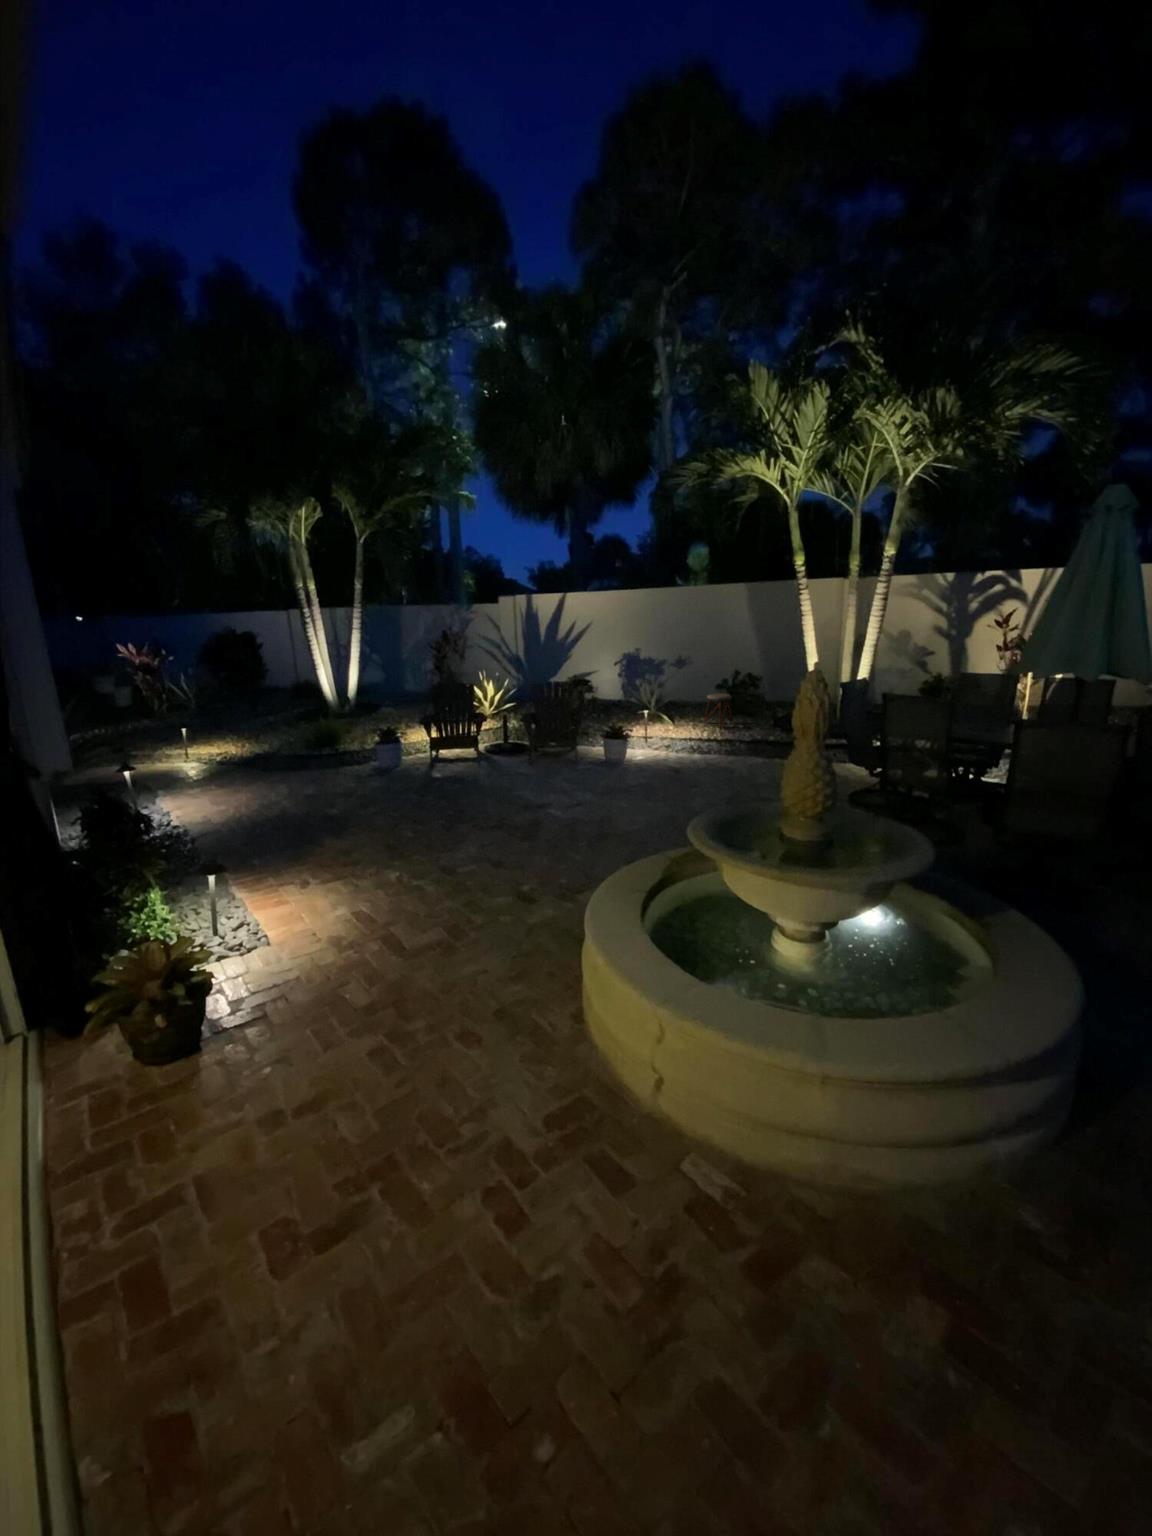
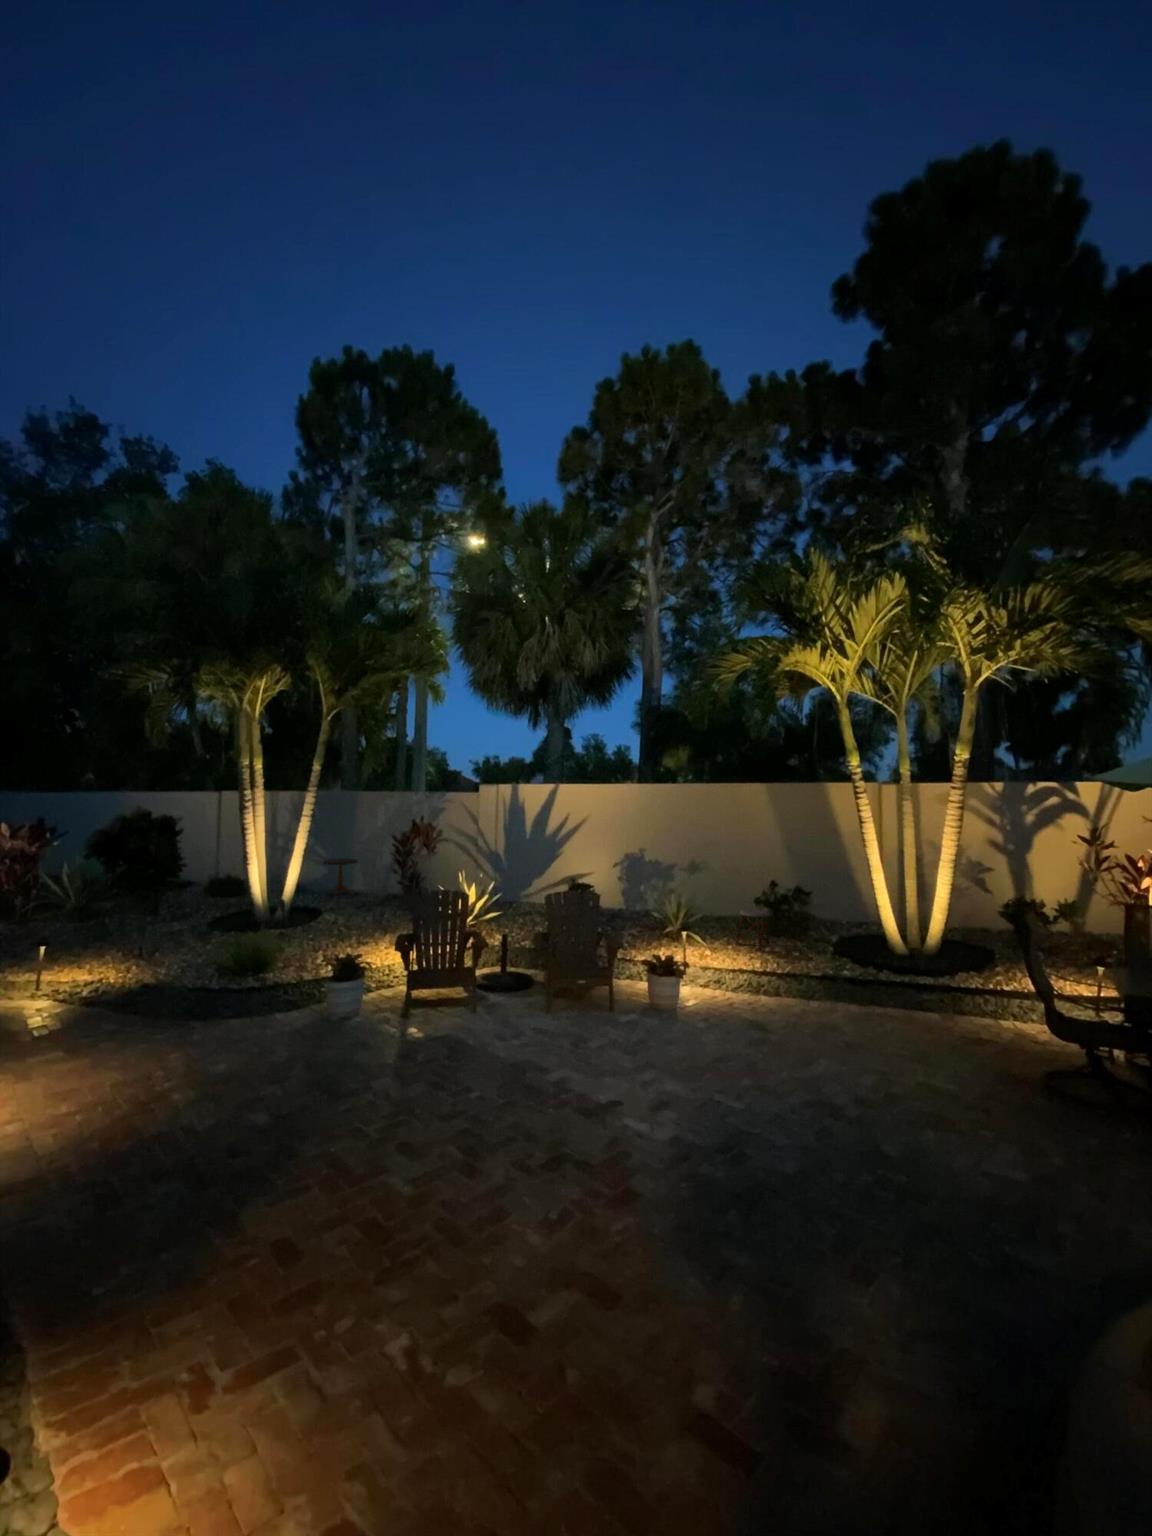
side table: none [378,664,407,696] -> present [323,858,358,896]

